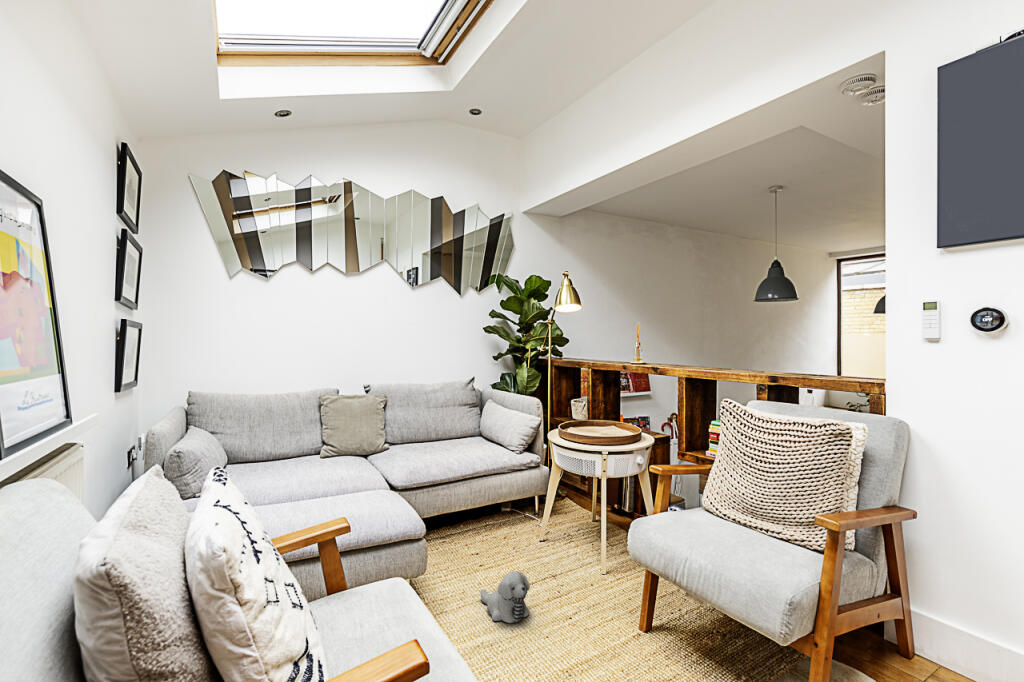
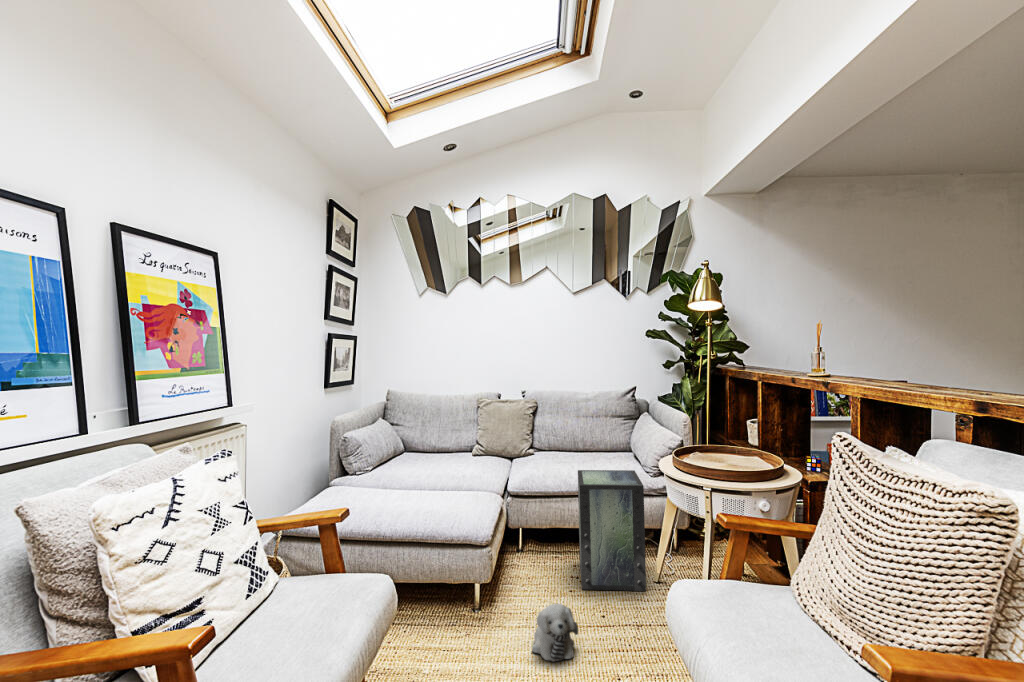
storage box: none [466,450,539,562] -> present [578,470,646,591]

